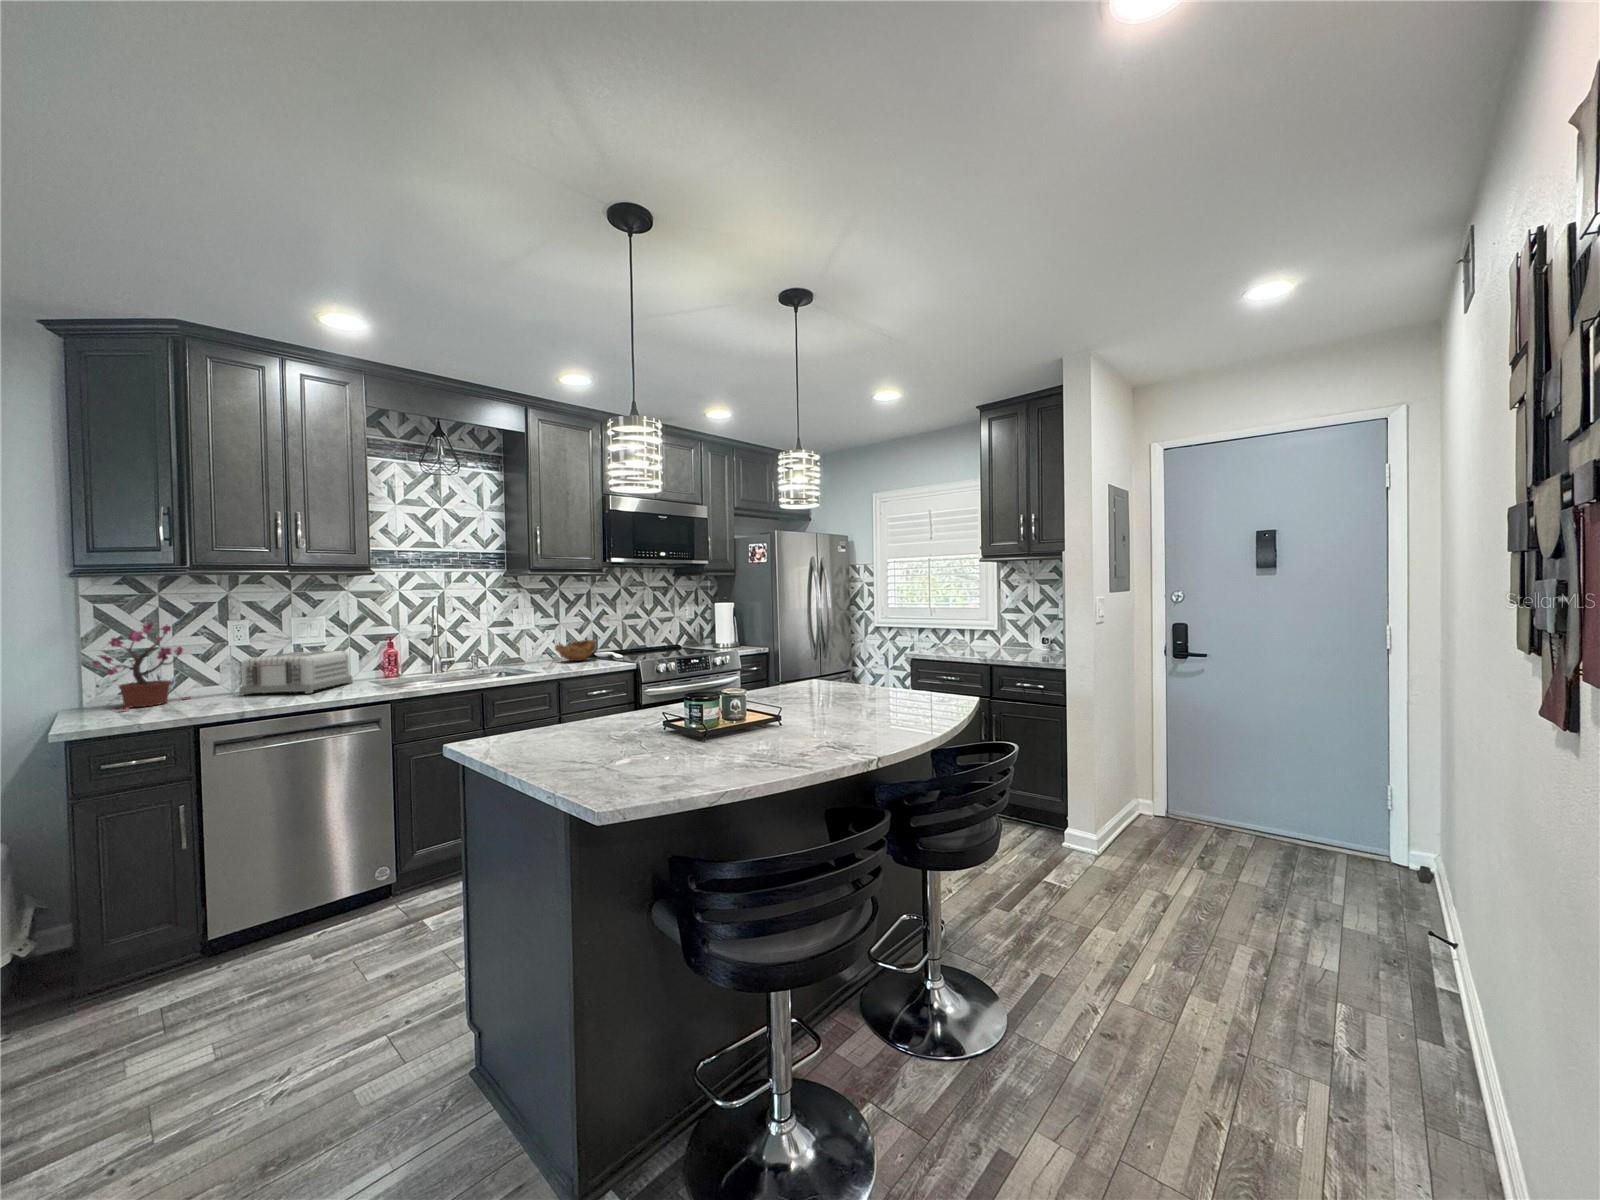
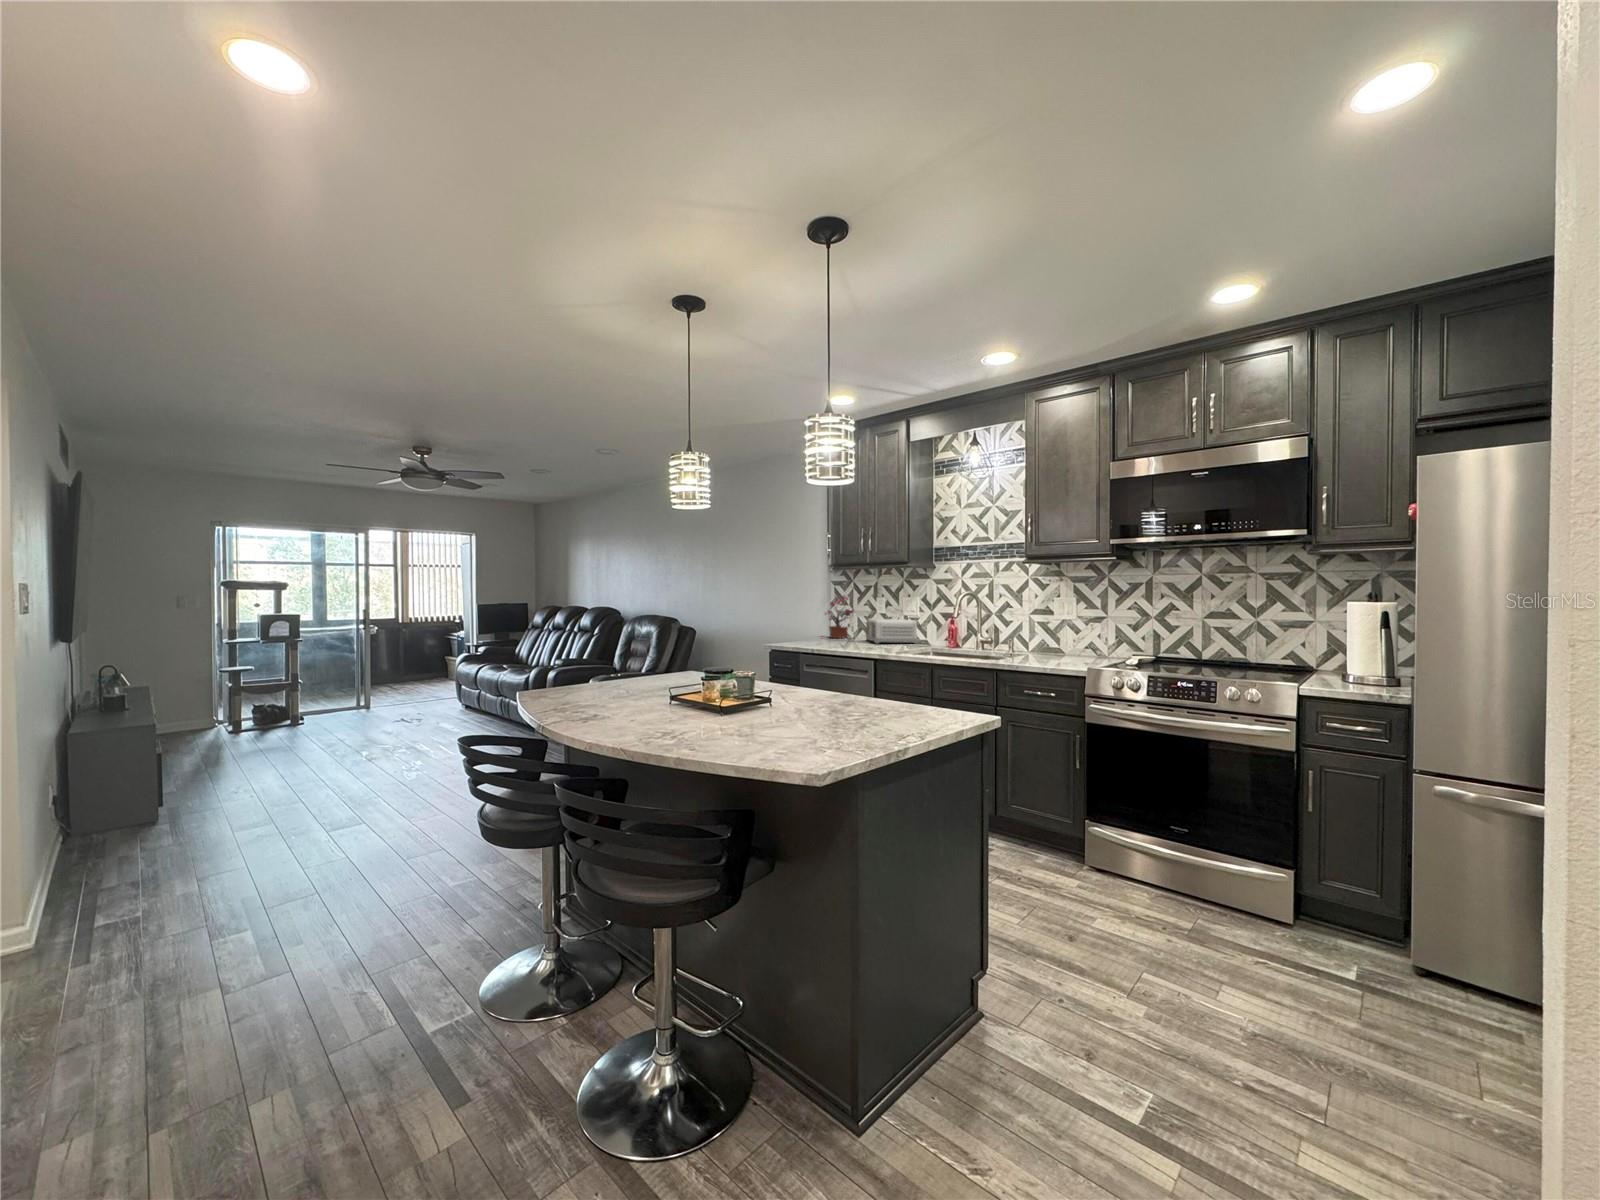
wooden bowl: present [555,640,595,661] -> none [1074,637,1125,659]

